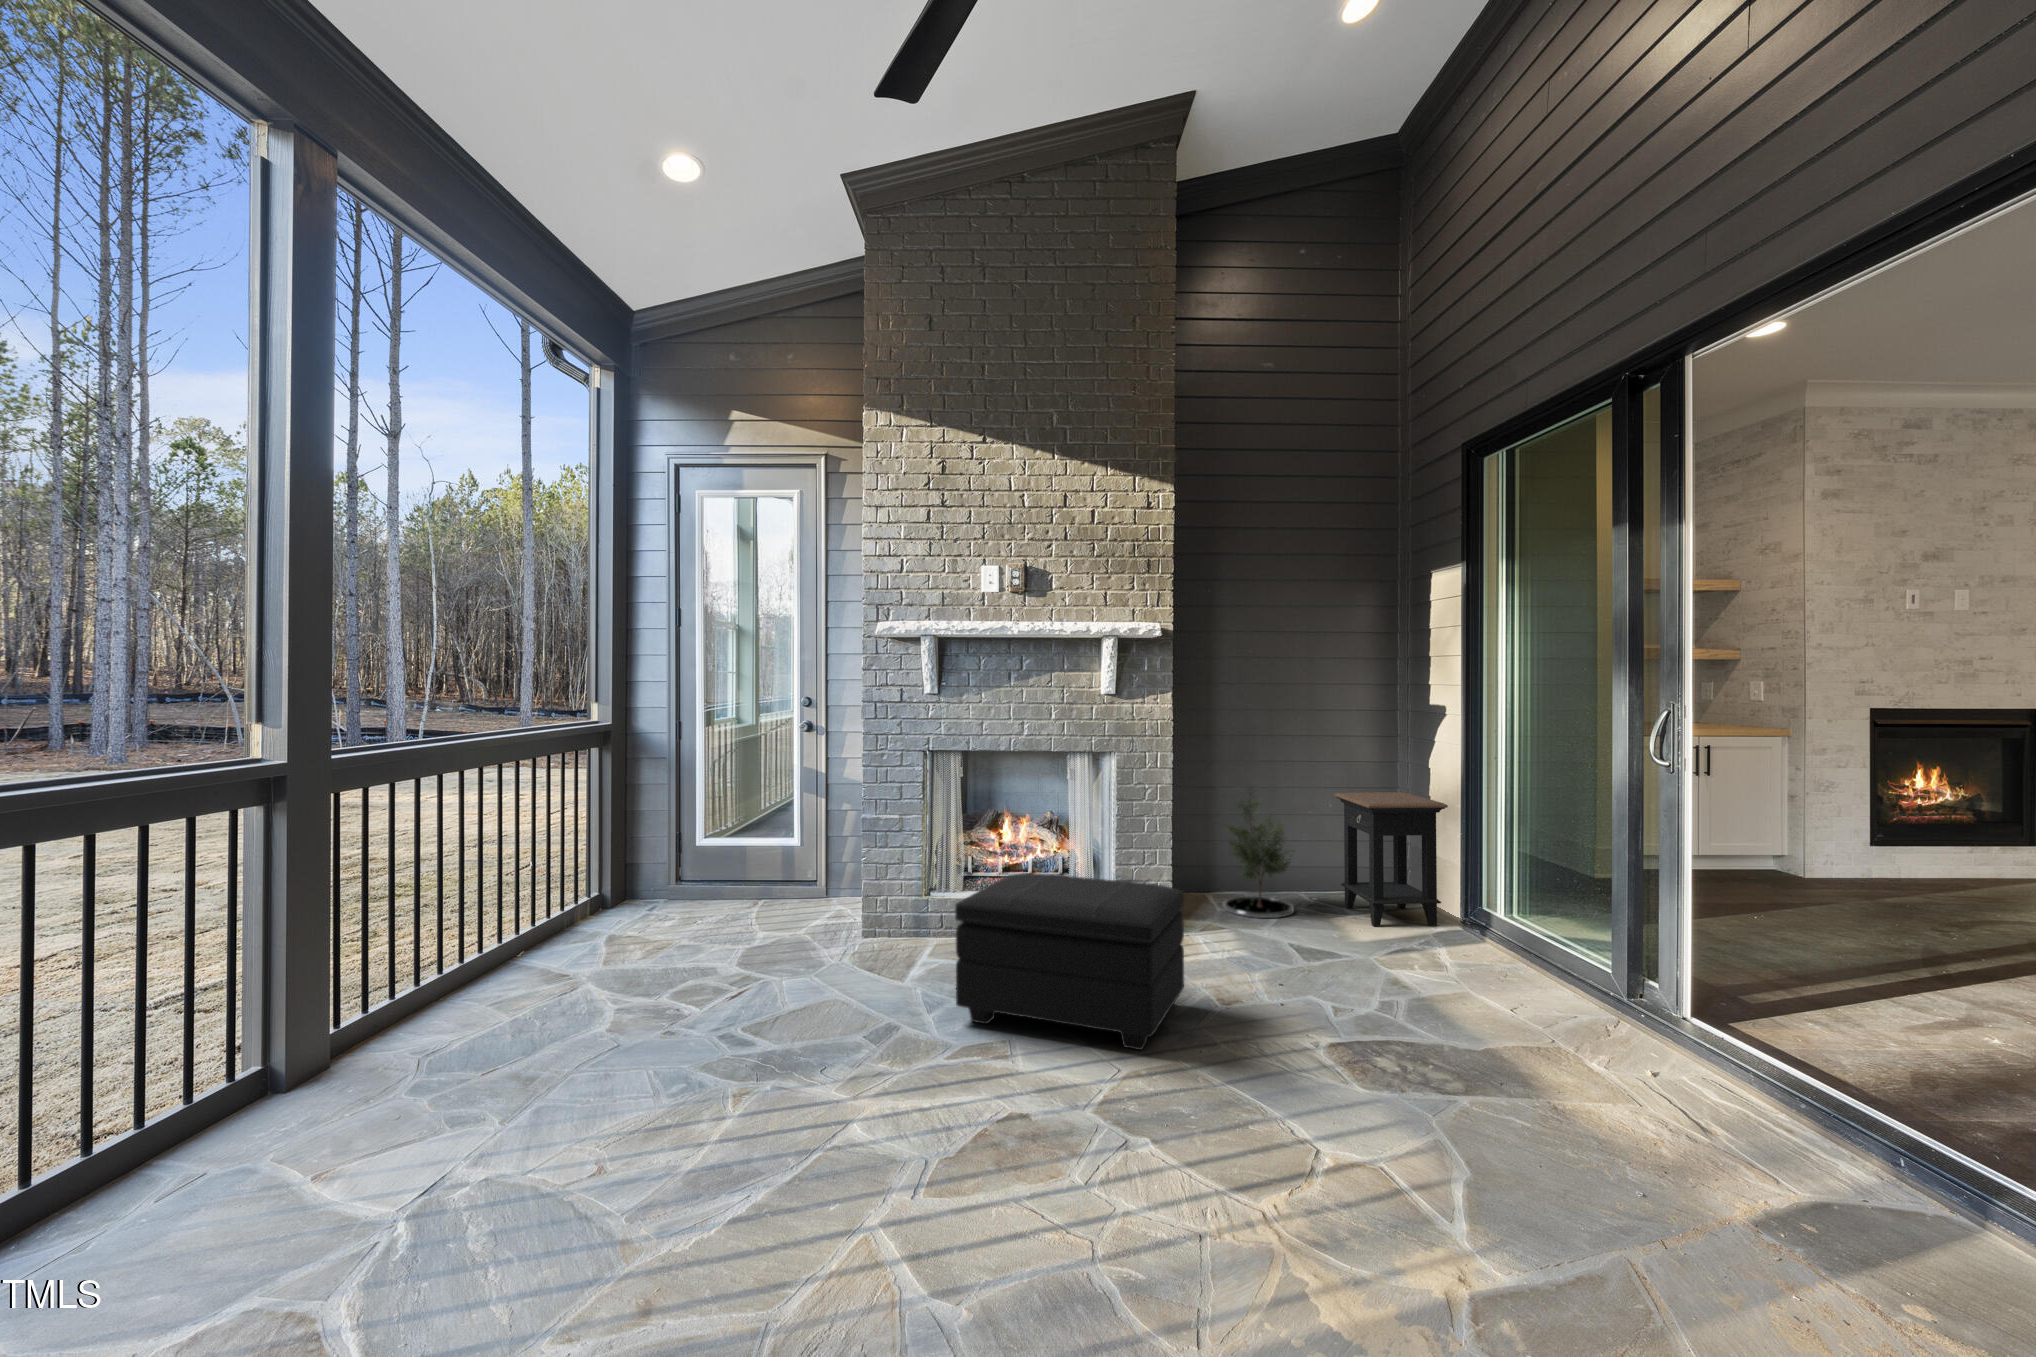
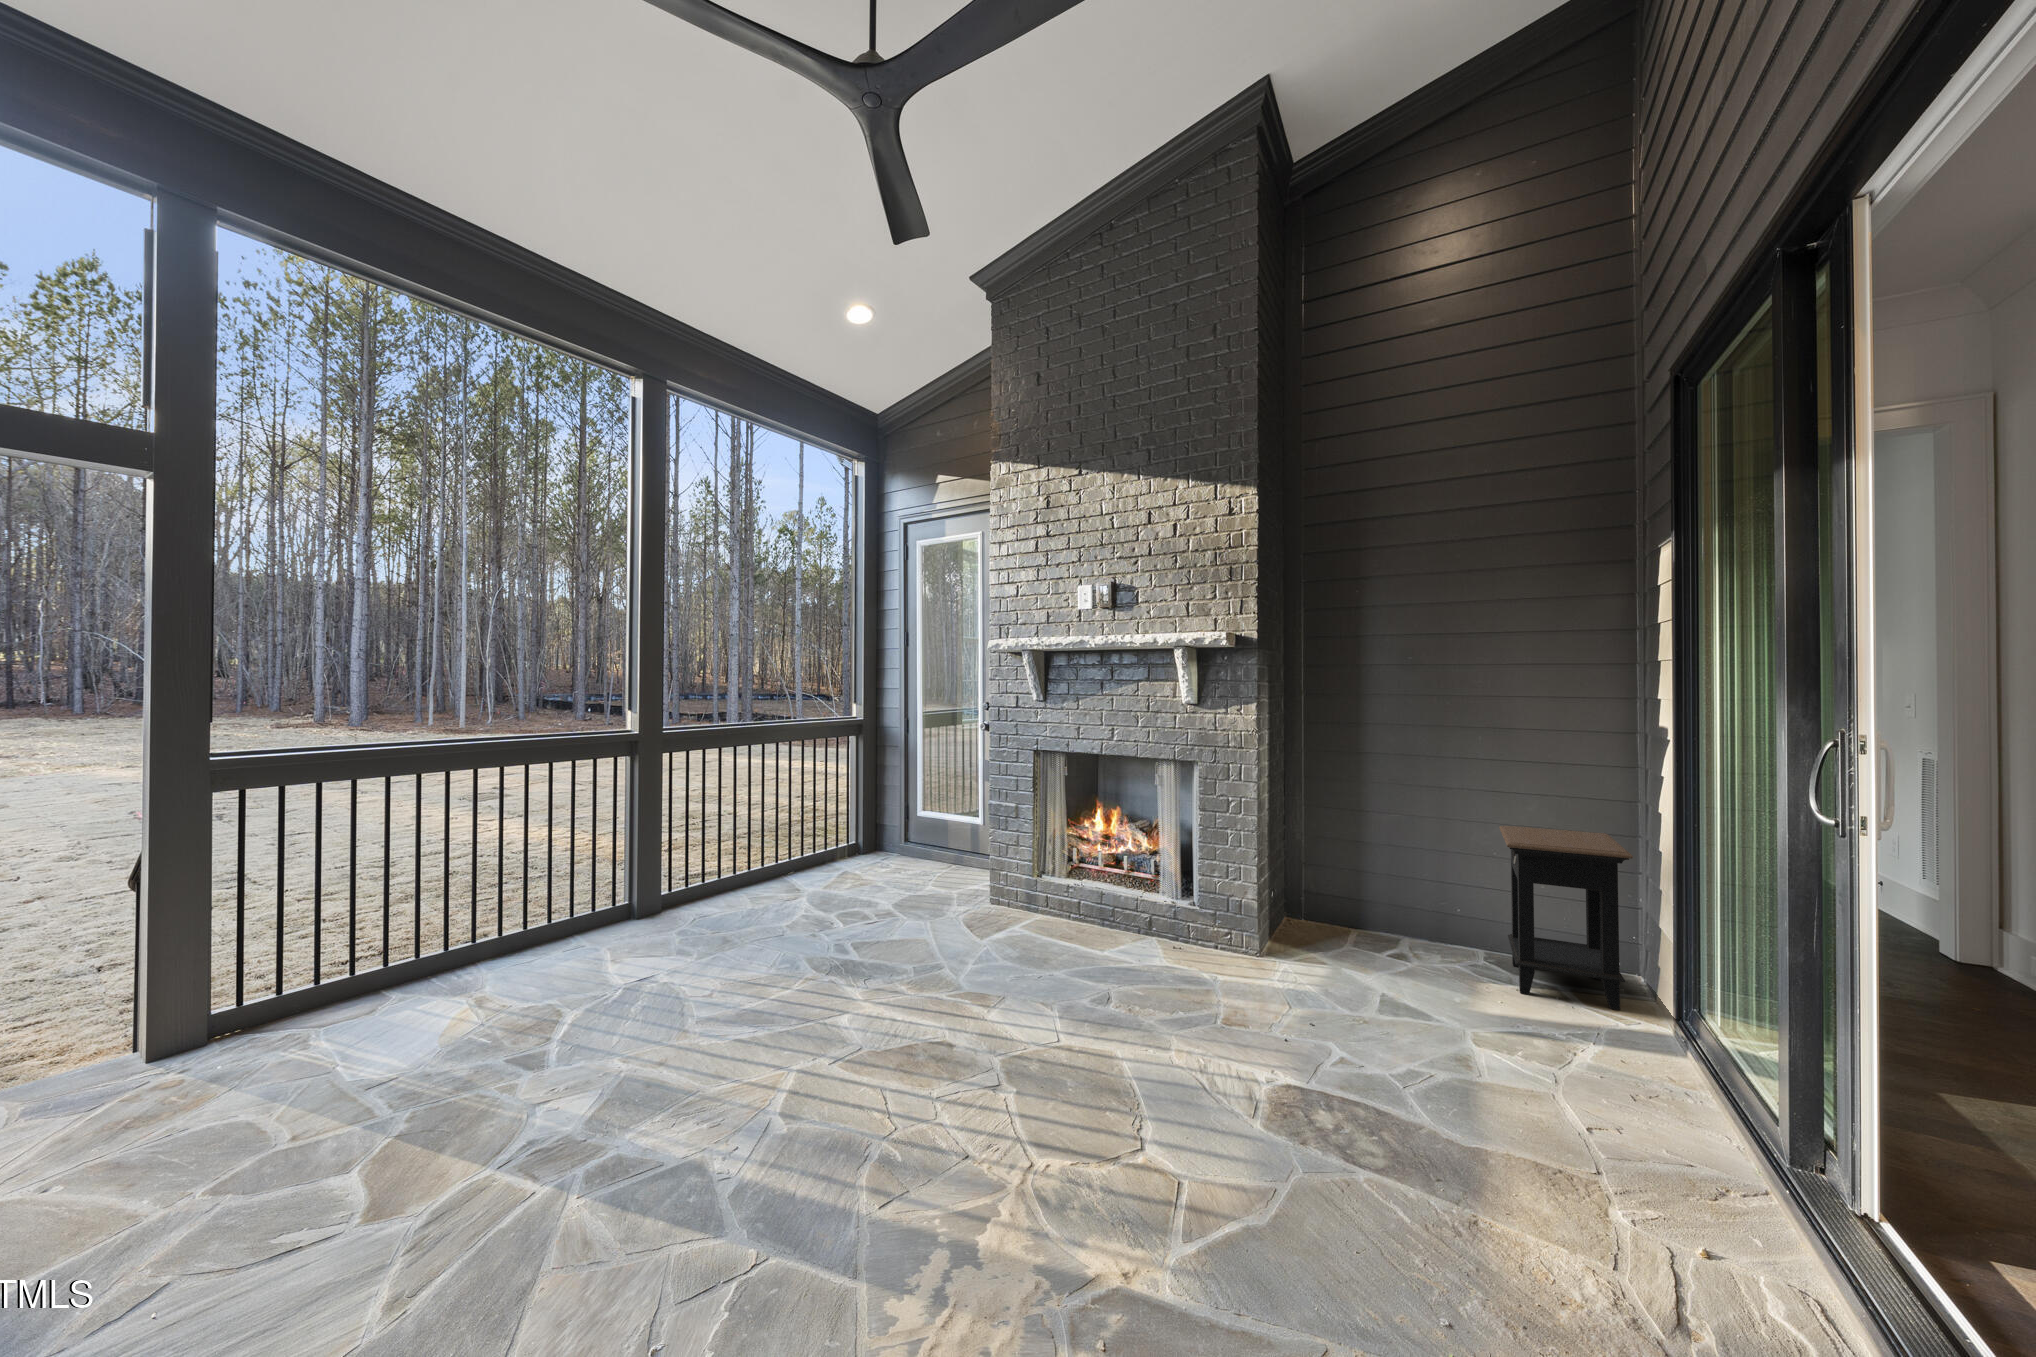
potted tree: present [1223,792,1294,918] -> none [1346,806,1443,960]
footstool: present [955,873,1184,1050] -> none [950,868,1165,1055]

